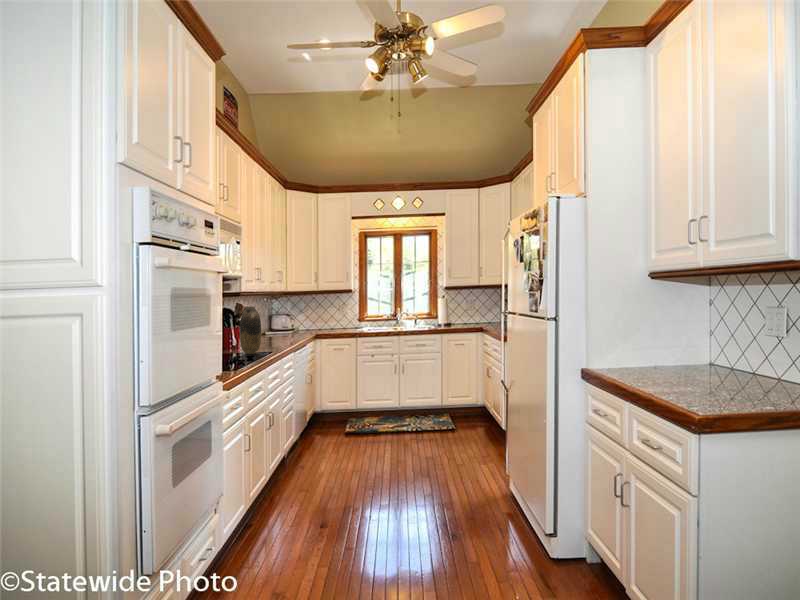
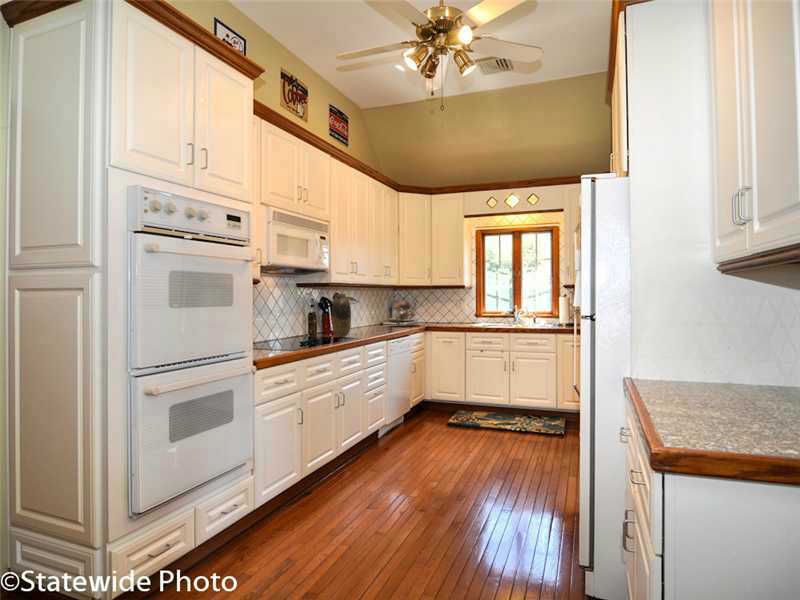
flower arrangement: none [274,302,311,332] -> present [390,299,418,325]

